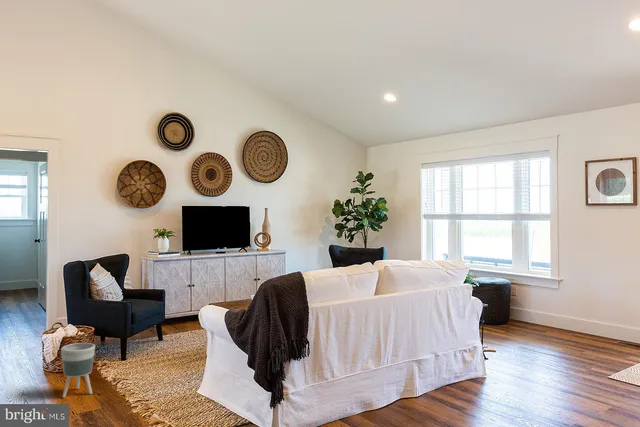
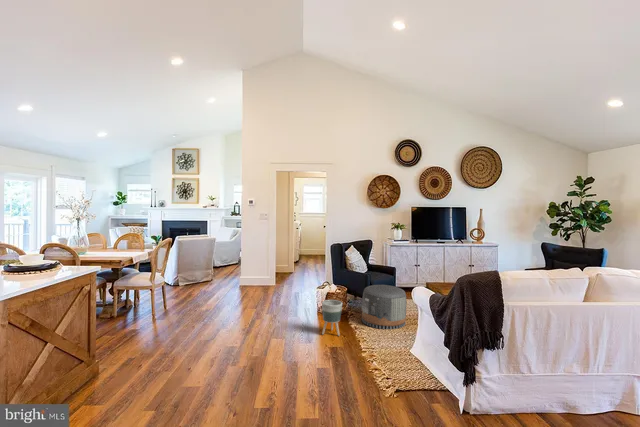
pouf: none [121,313,185,373] -> present [362,285,407,329]

